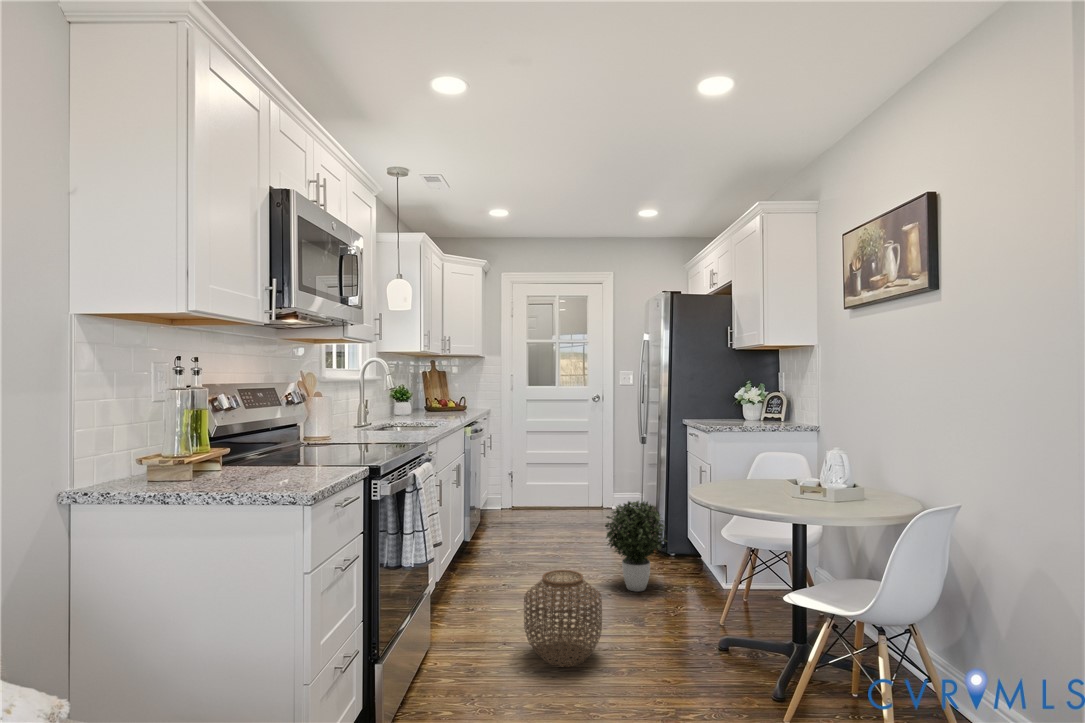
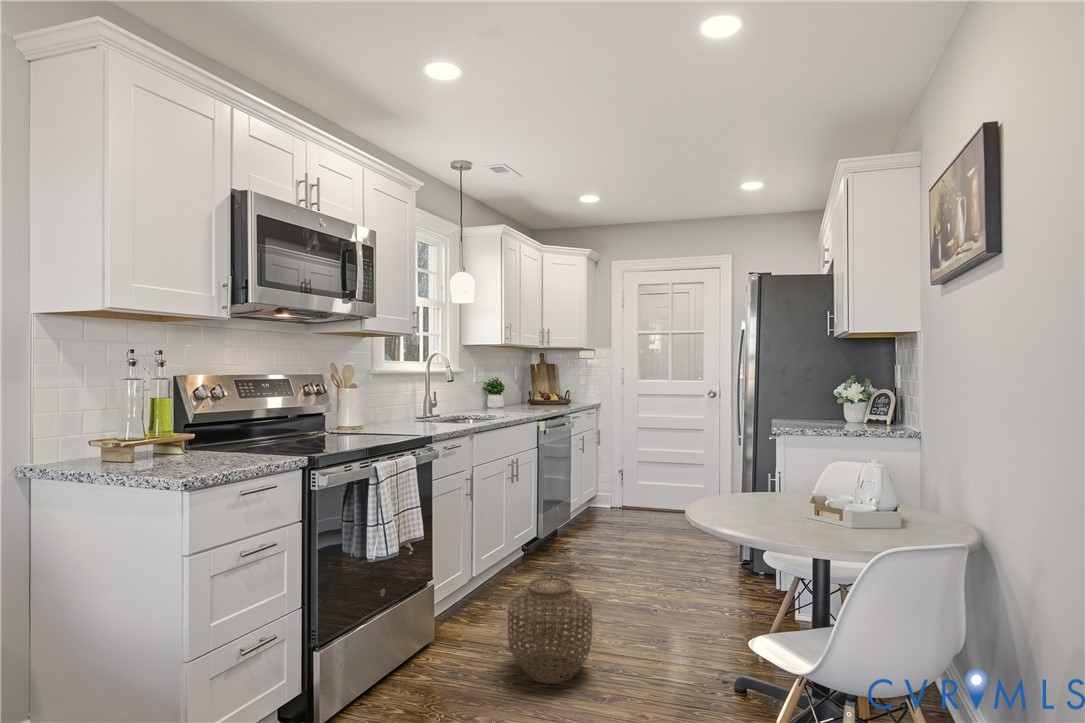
potted plant: present [605,501,667,591] -> none [654,508,725,611]

